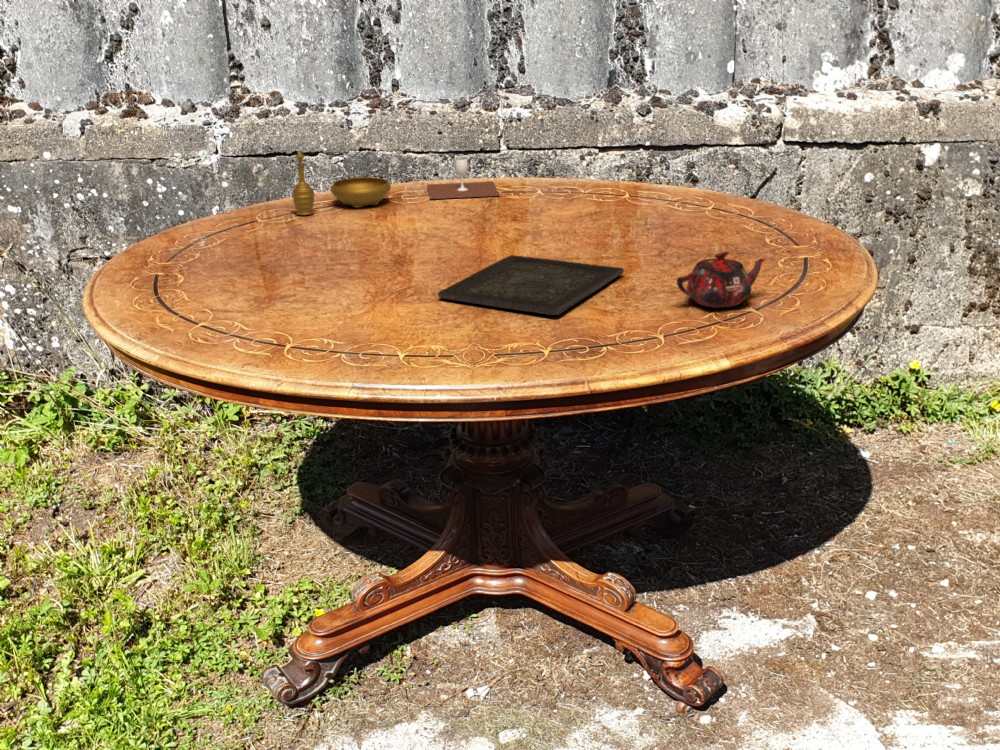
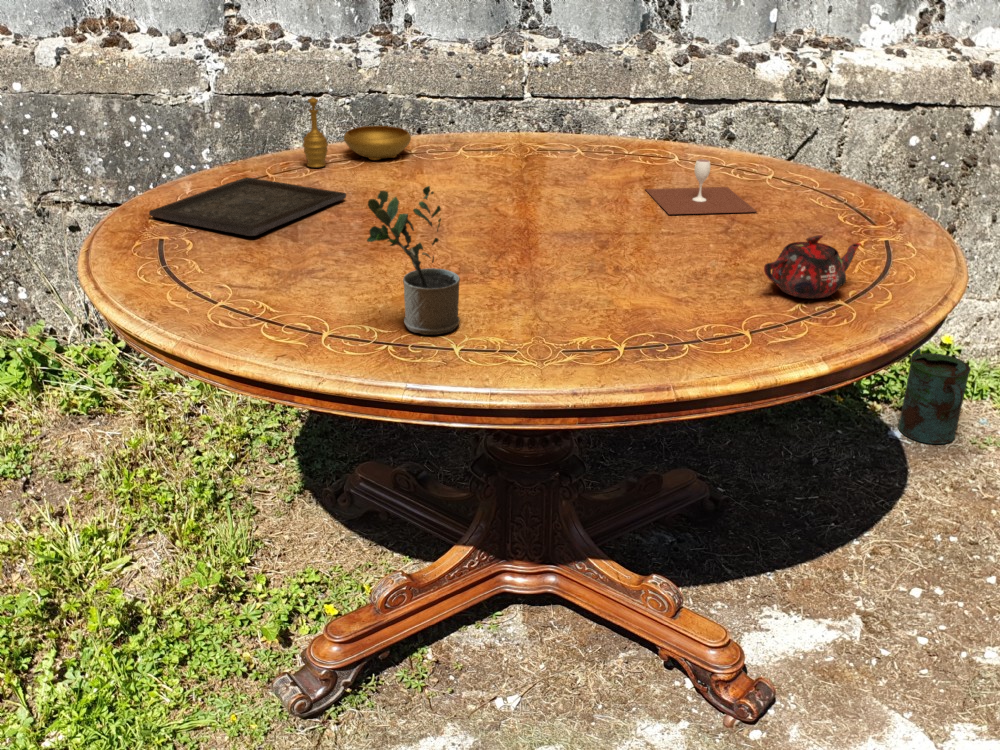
wine glass: present [427,158,500,199] -> present [646,159,757,214]
potted plant: none [316,216,403,345] -> present [367,186,460,335]
tray: present [438,255,624,315] -> present [149,177,346,236]
watering can: none [869,350,933,461] -> present [898,348,971,444]

